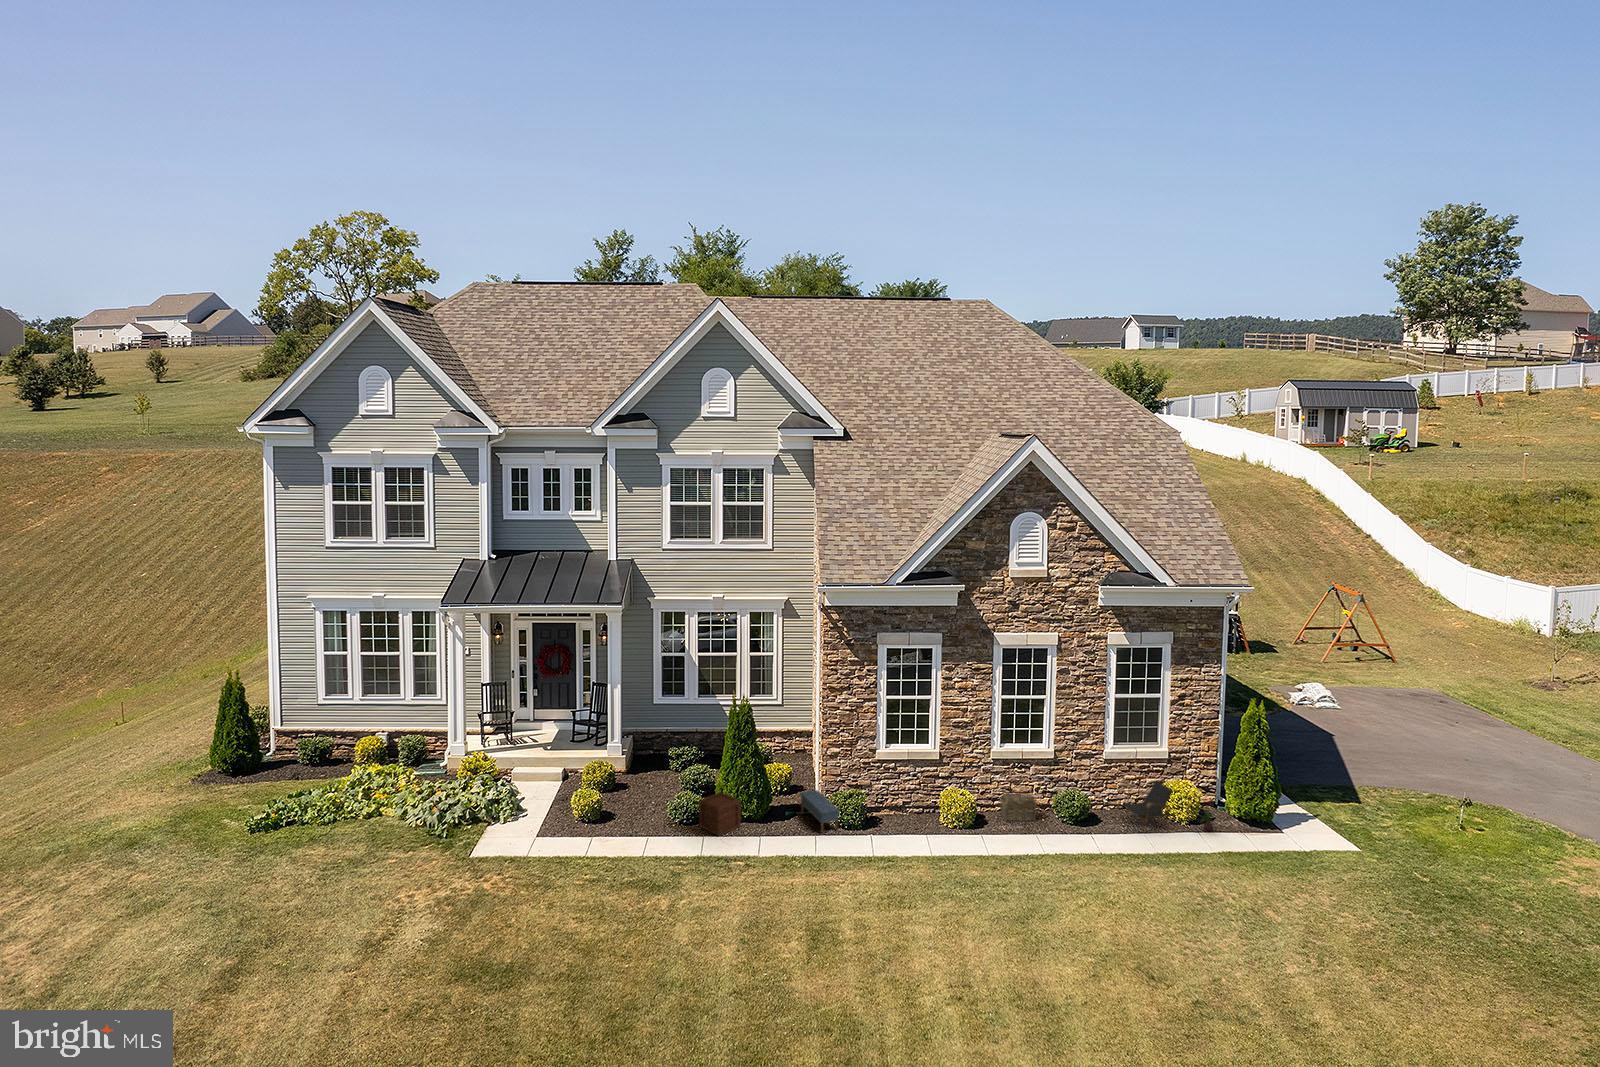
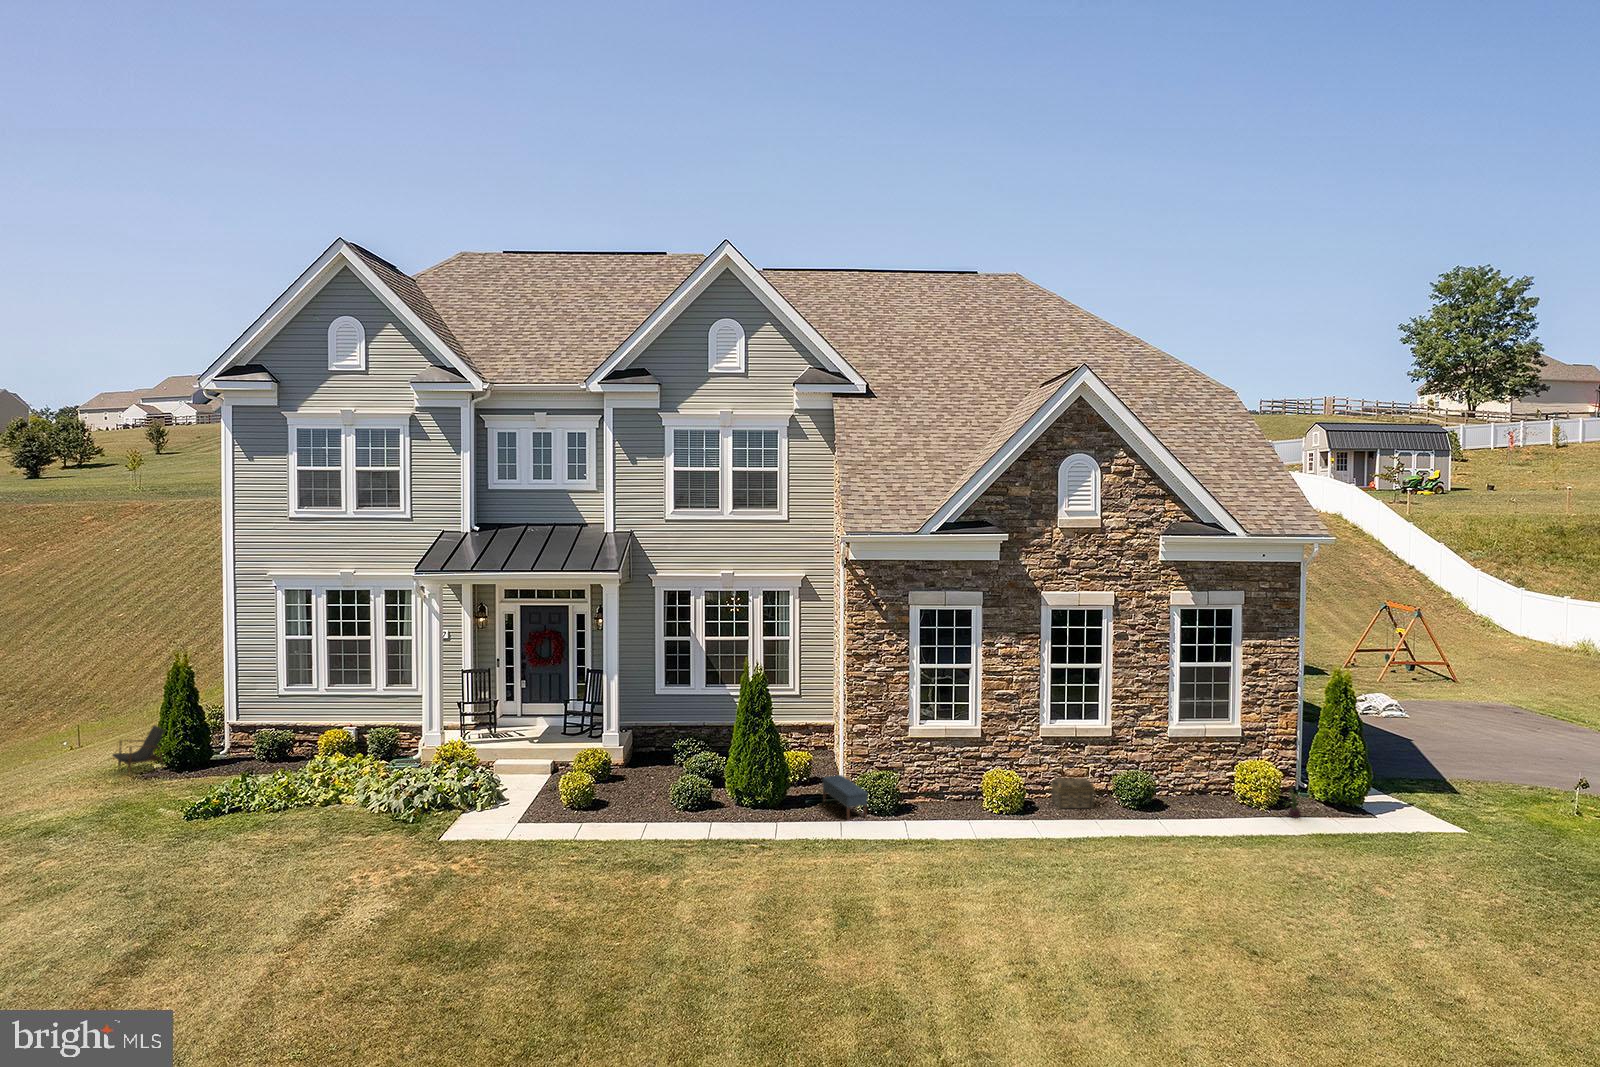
lounge chair: present [1124,781,1173,830] -> present [112,725,164,775]
wooden crate: present [699,792,741,836] -> none [706,774,754,823]

